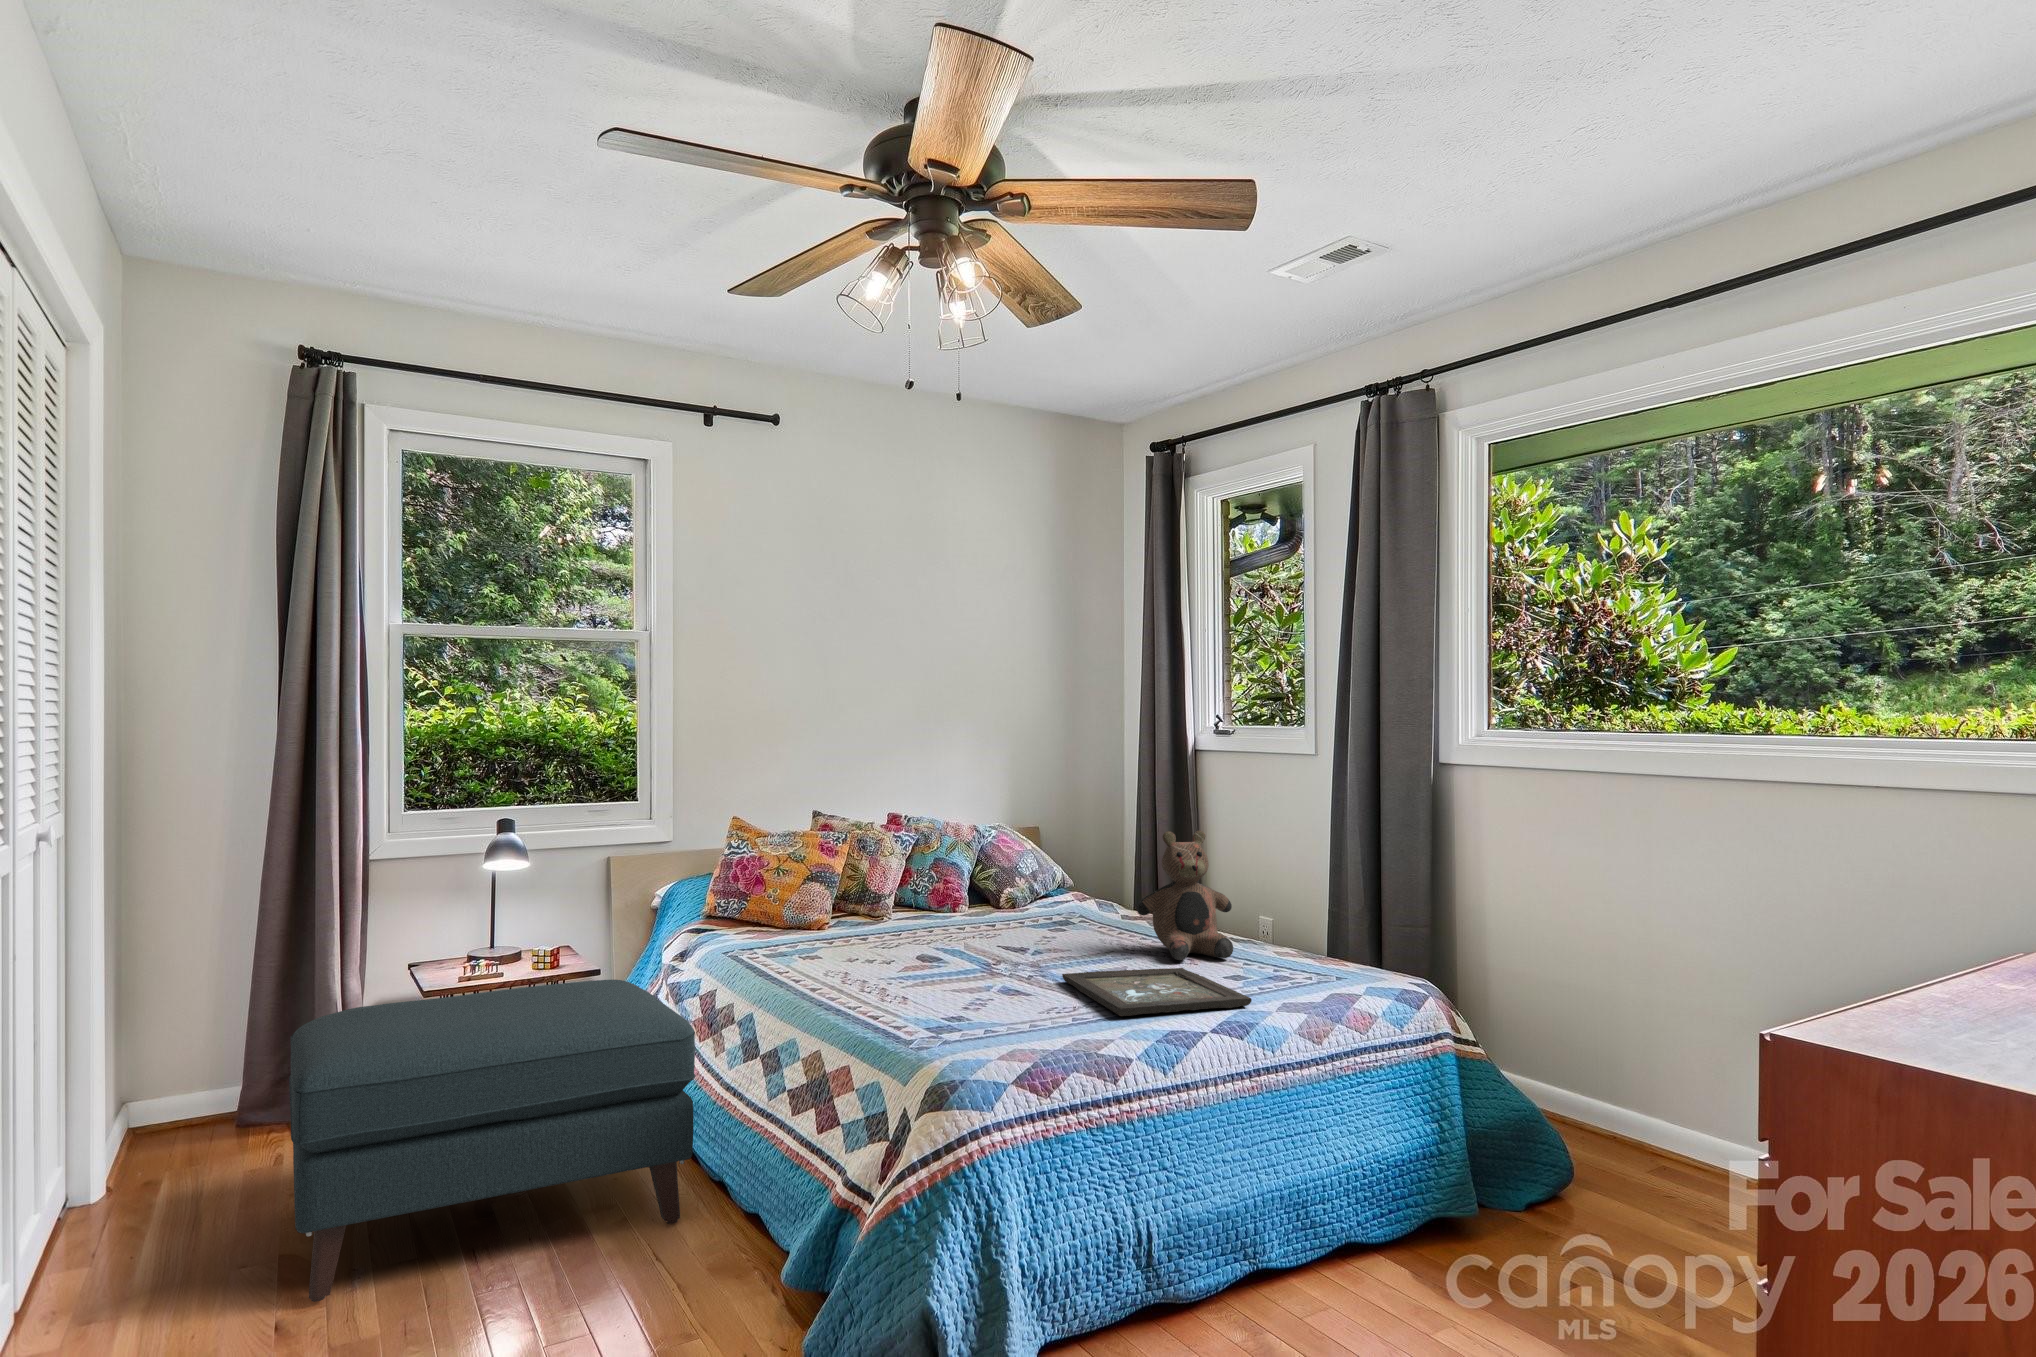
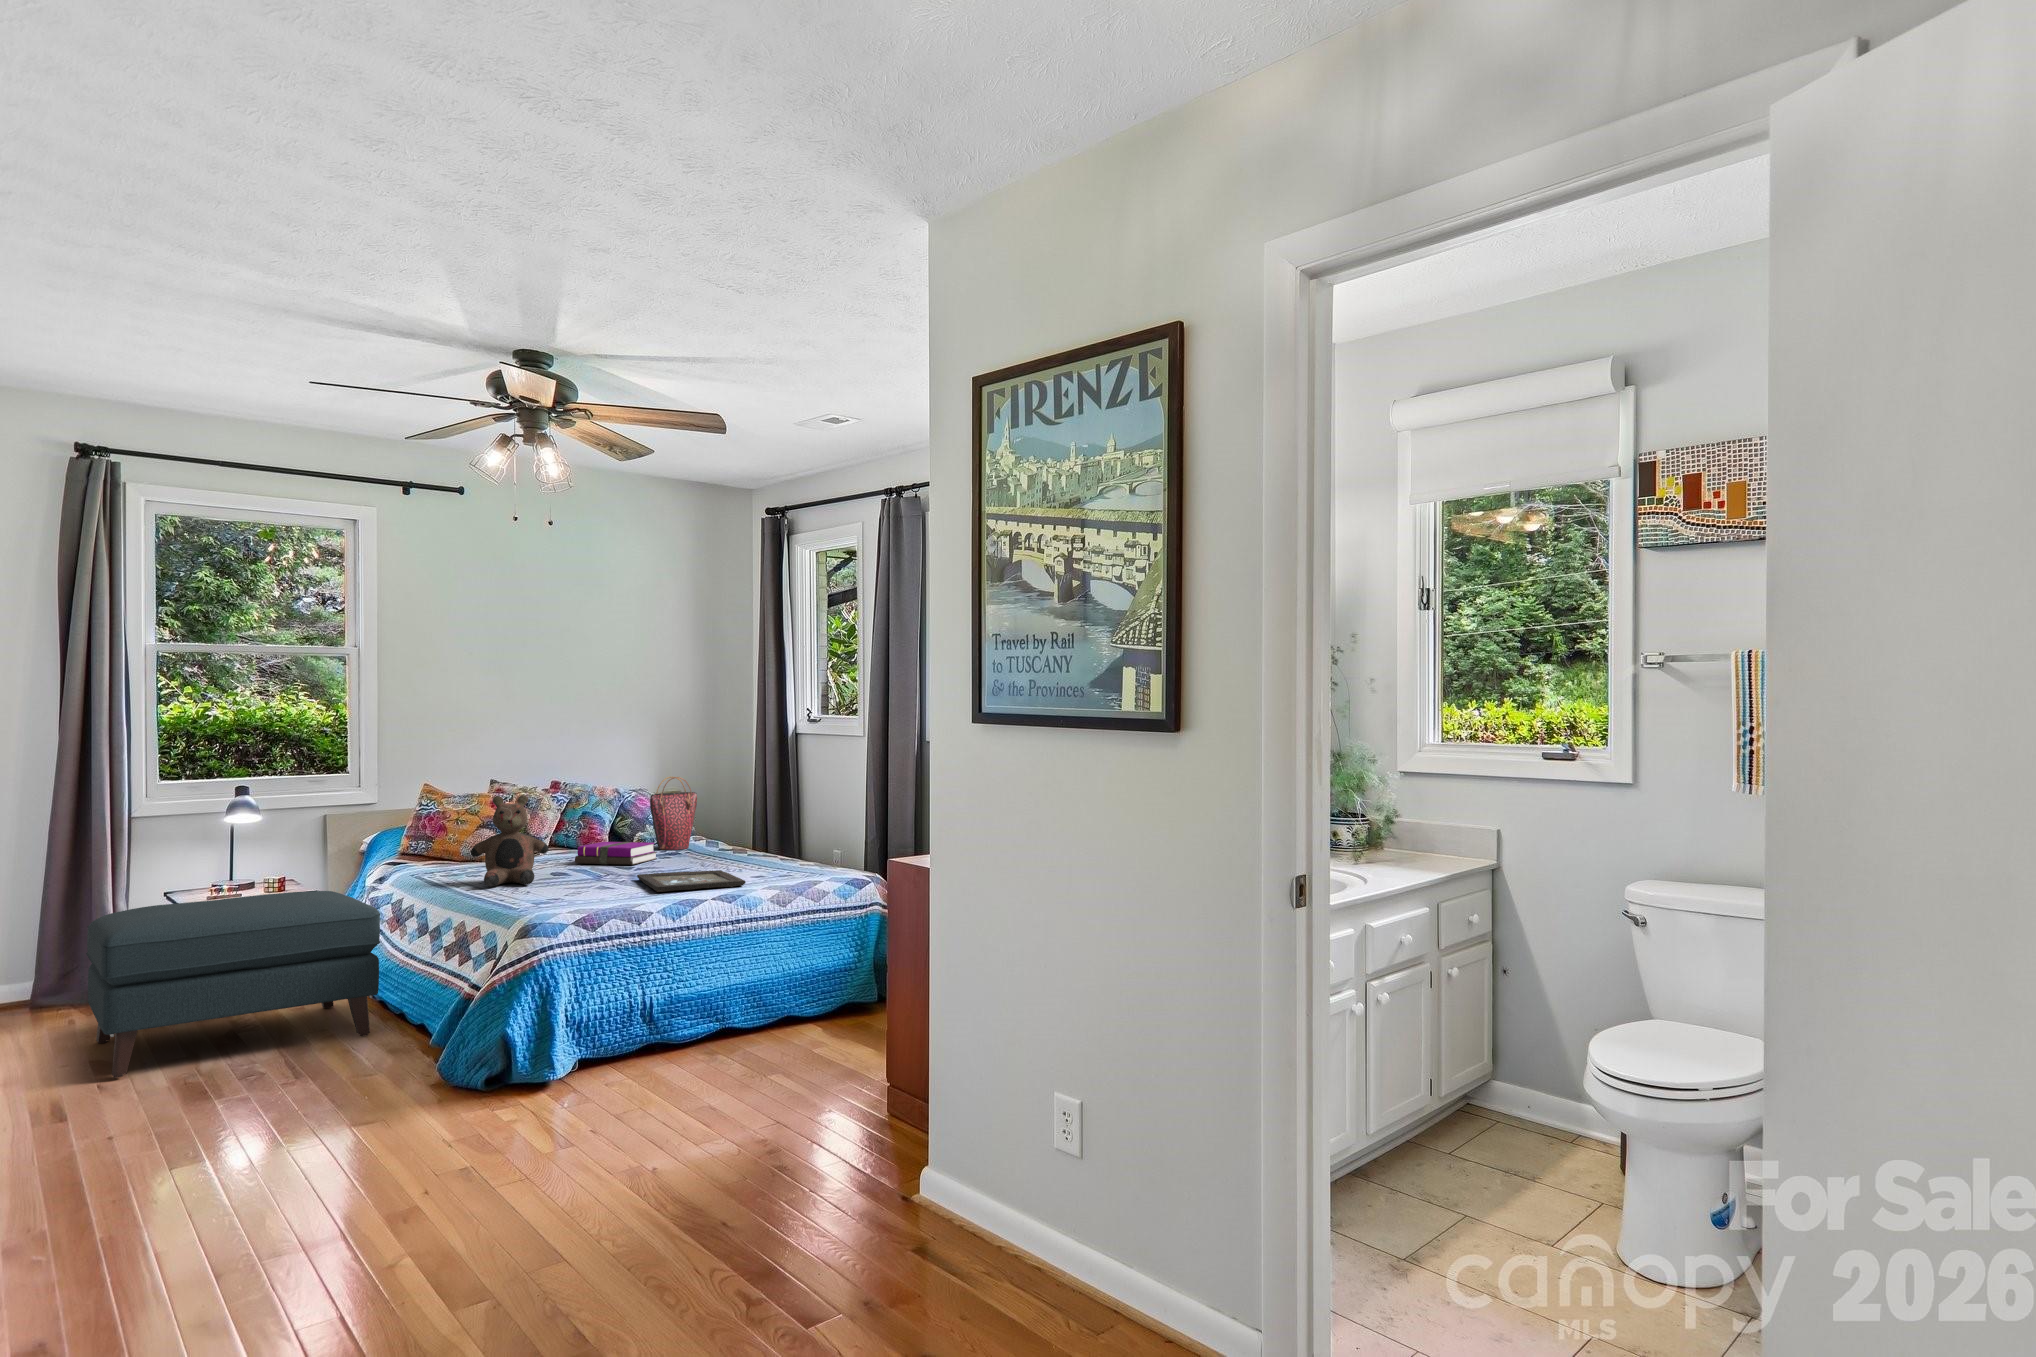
handbag: none [1034,811,1094,917] -> present [650,777,697,850]
teddy bear: present [1137,831,1233,960] -> present [471,795,548,887]
notebook: none [946,907,1058,947] -> present [575,842,657,865]

